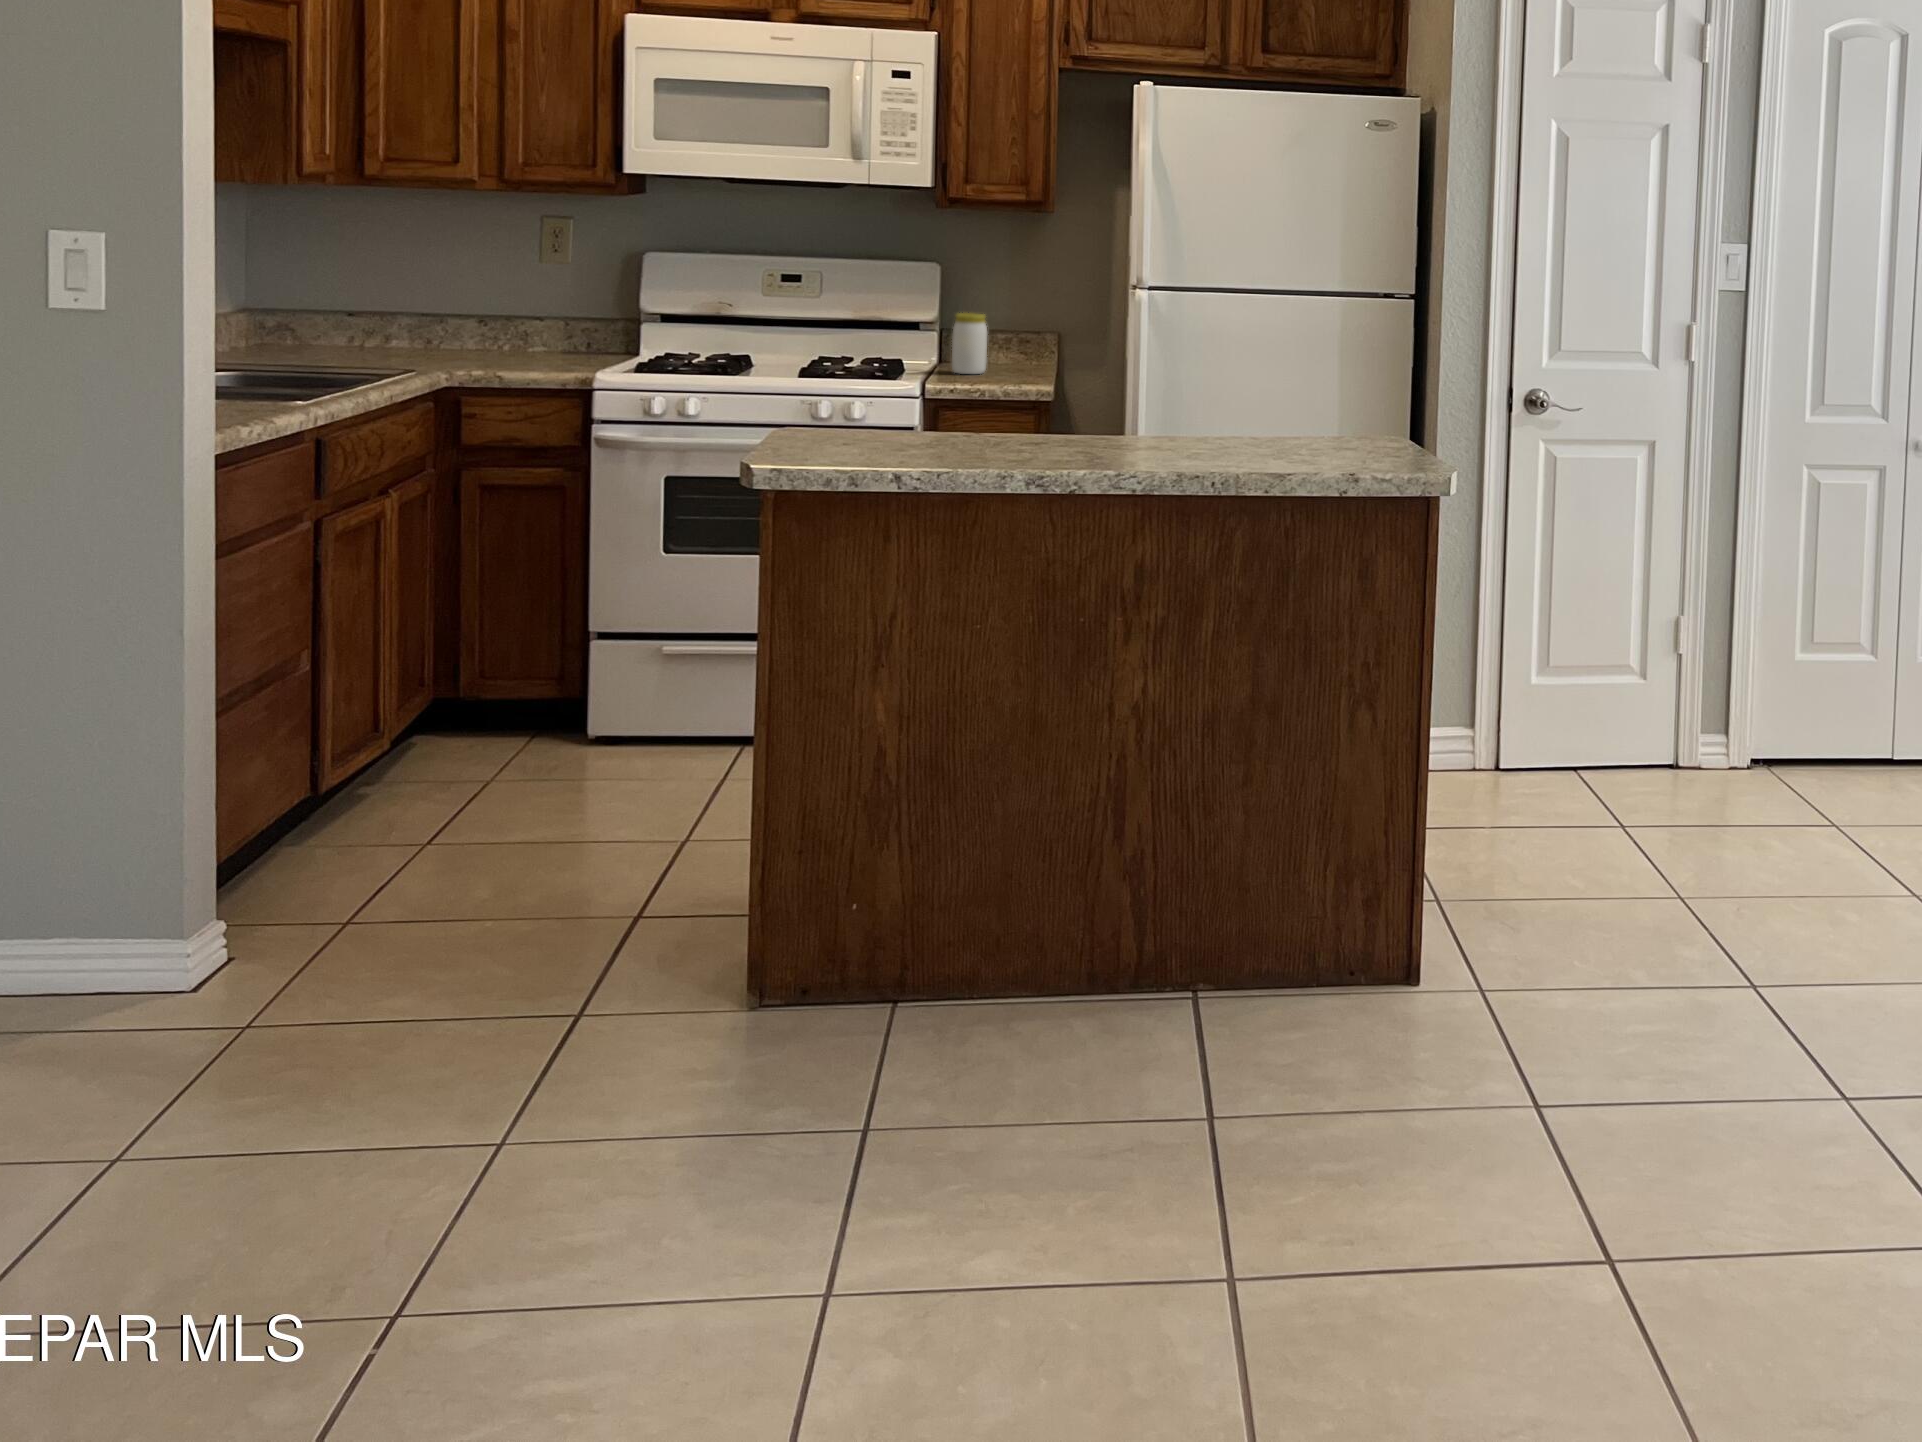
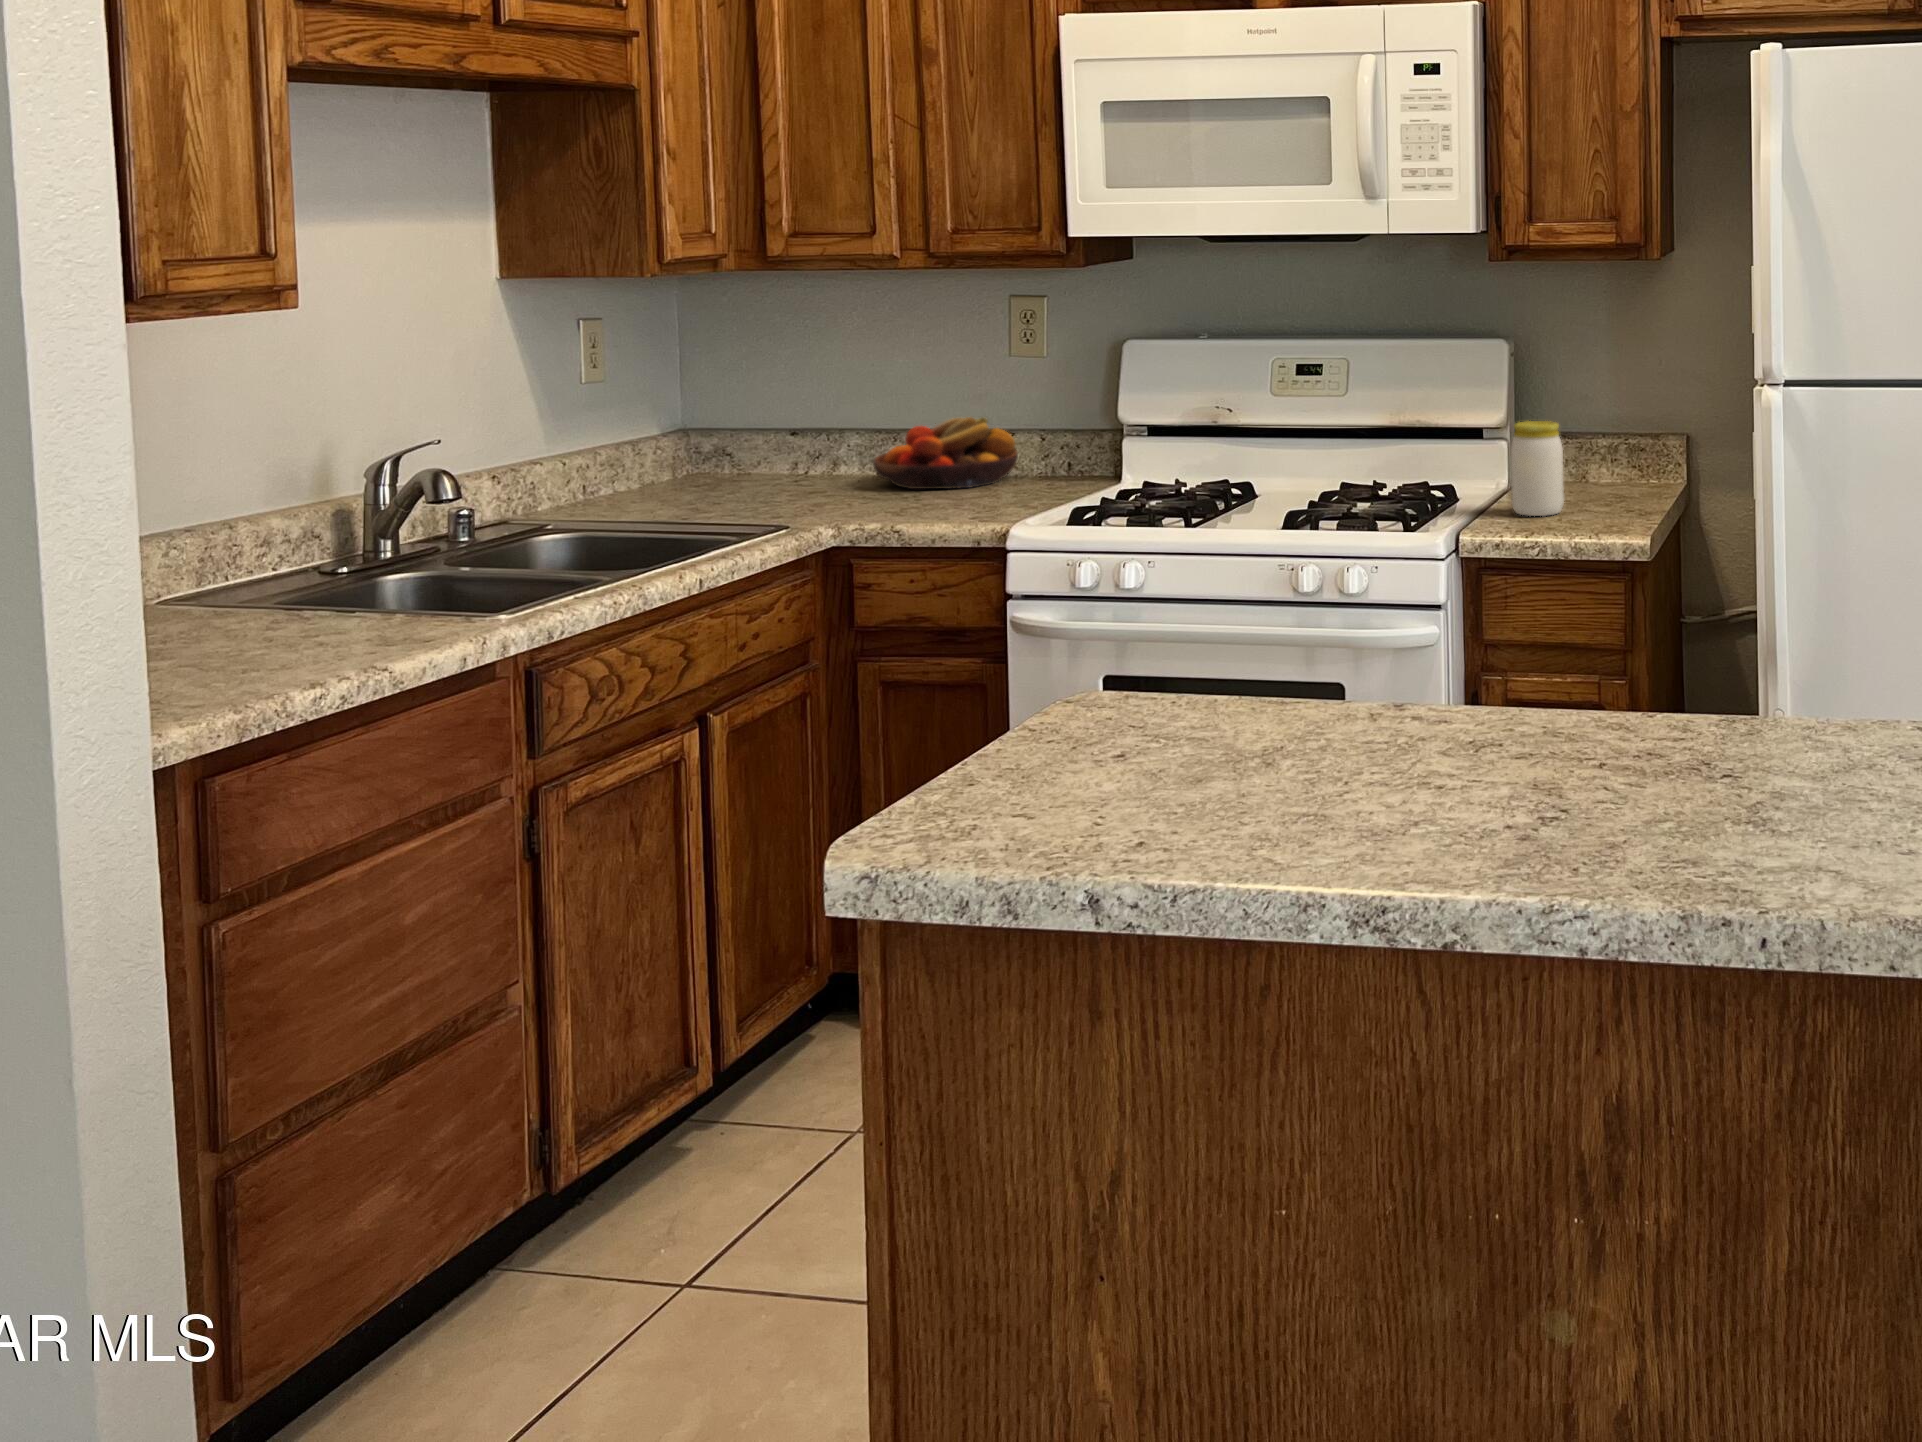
fruit bowl: none [423,308,544,358] -> present [873,417,1018,489]

